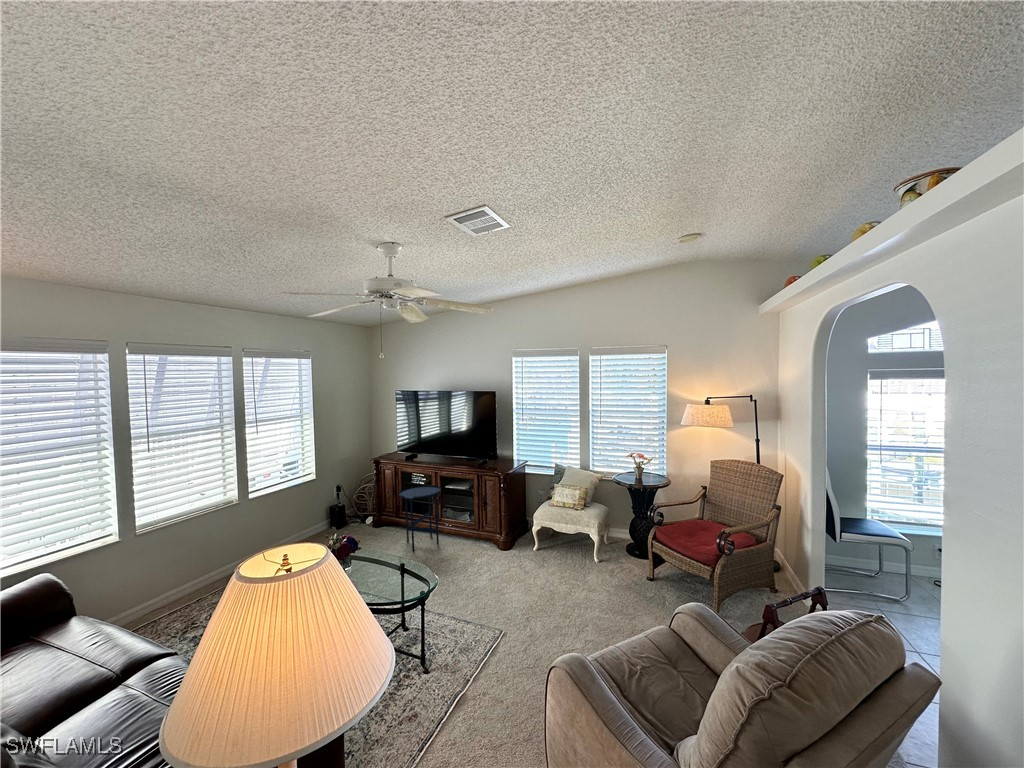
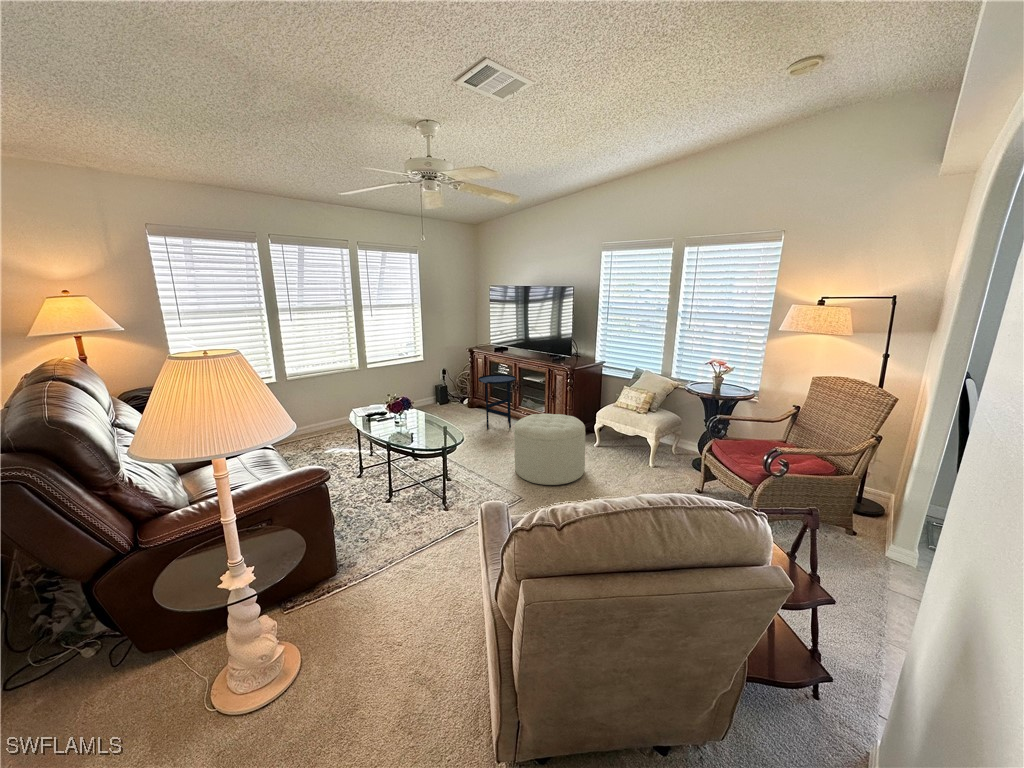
ottoman: none [470,523,546,608] -> present [514,414,585,485]

